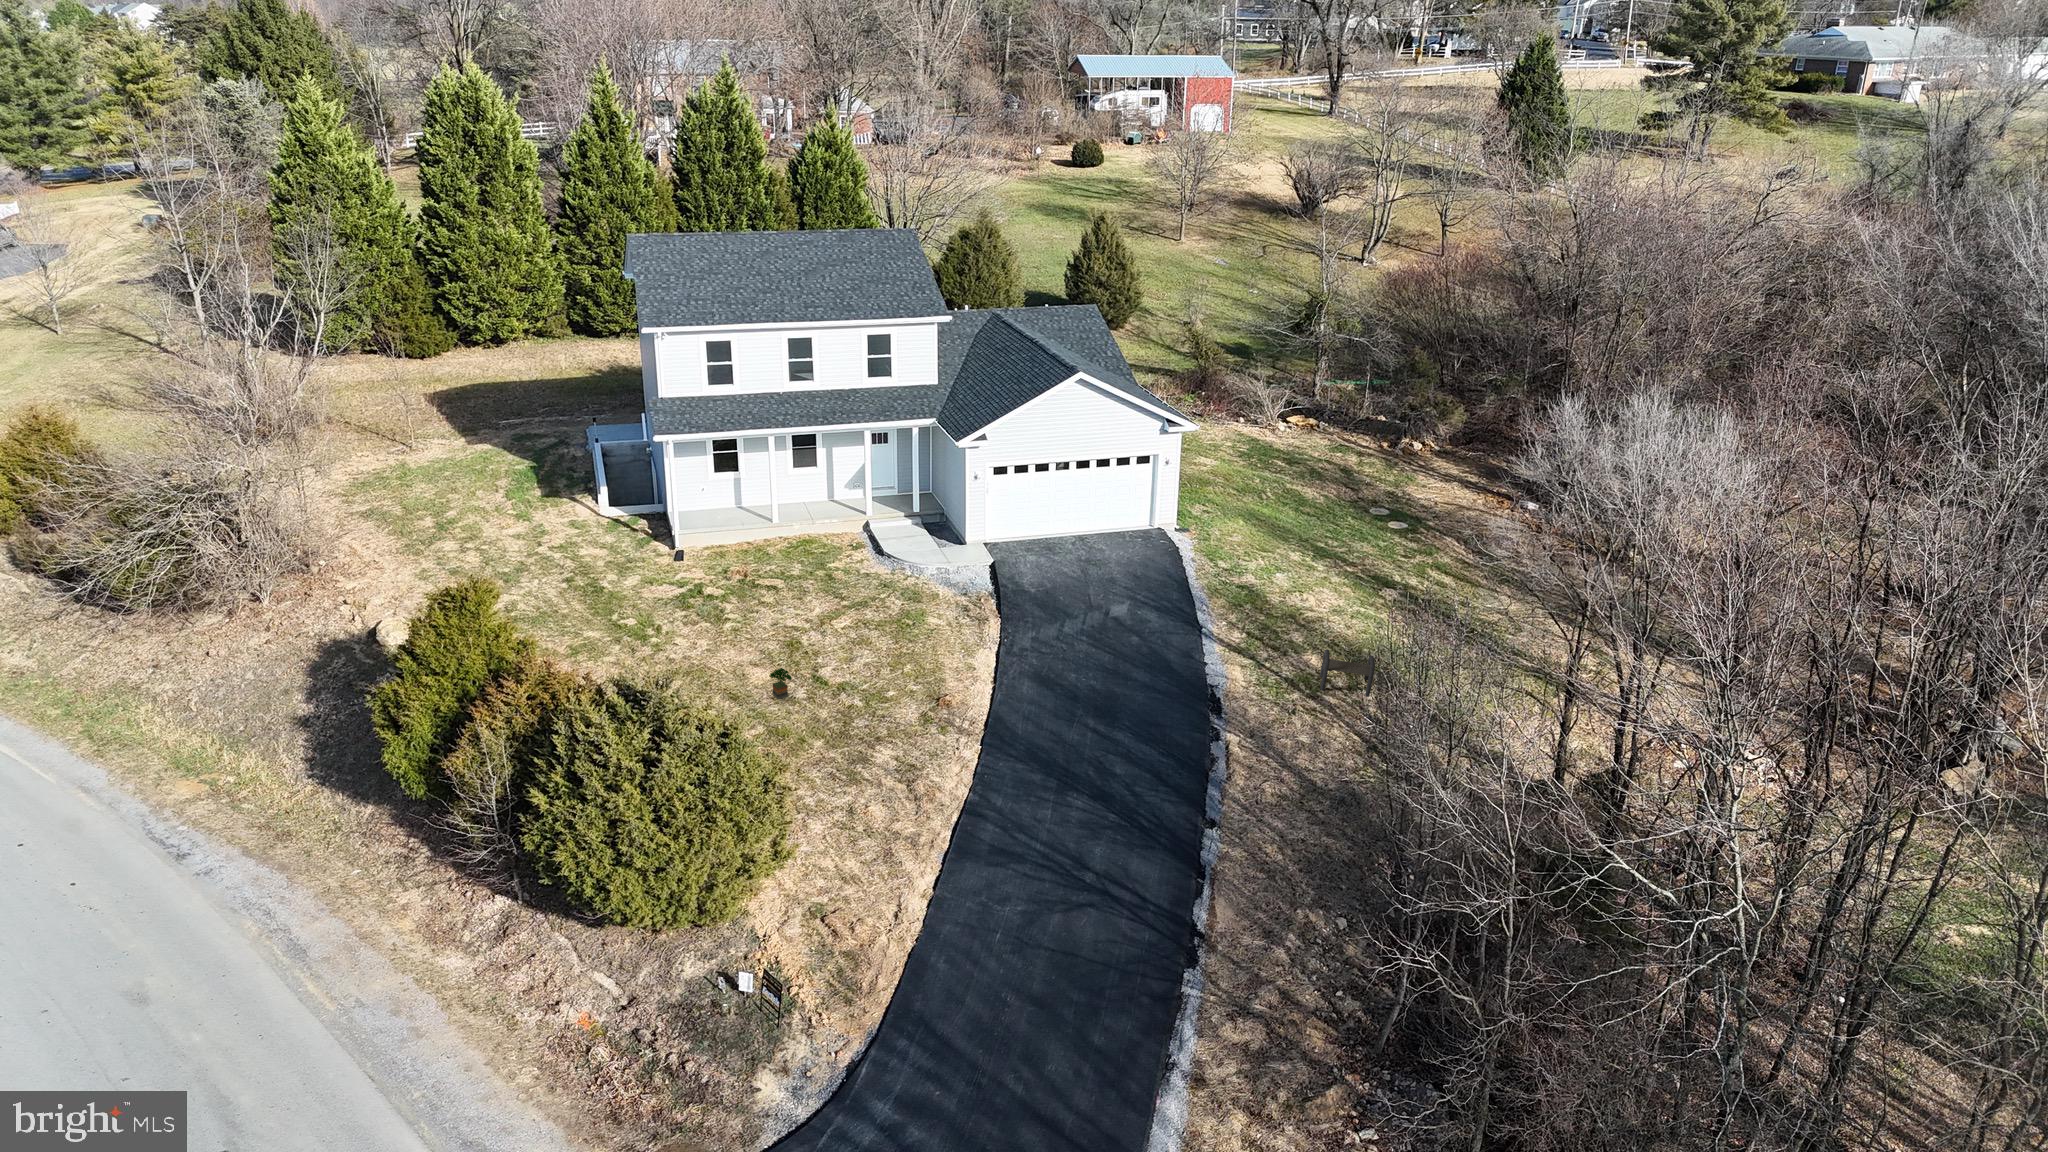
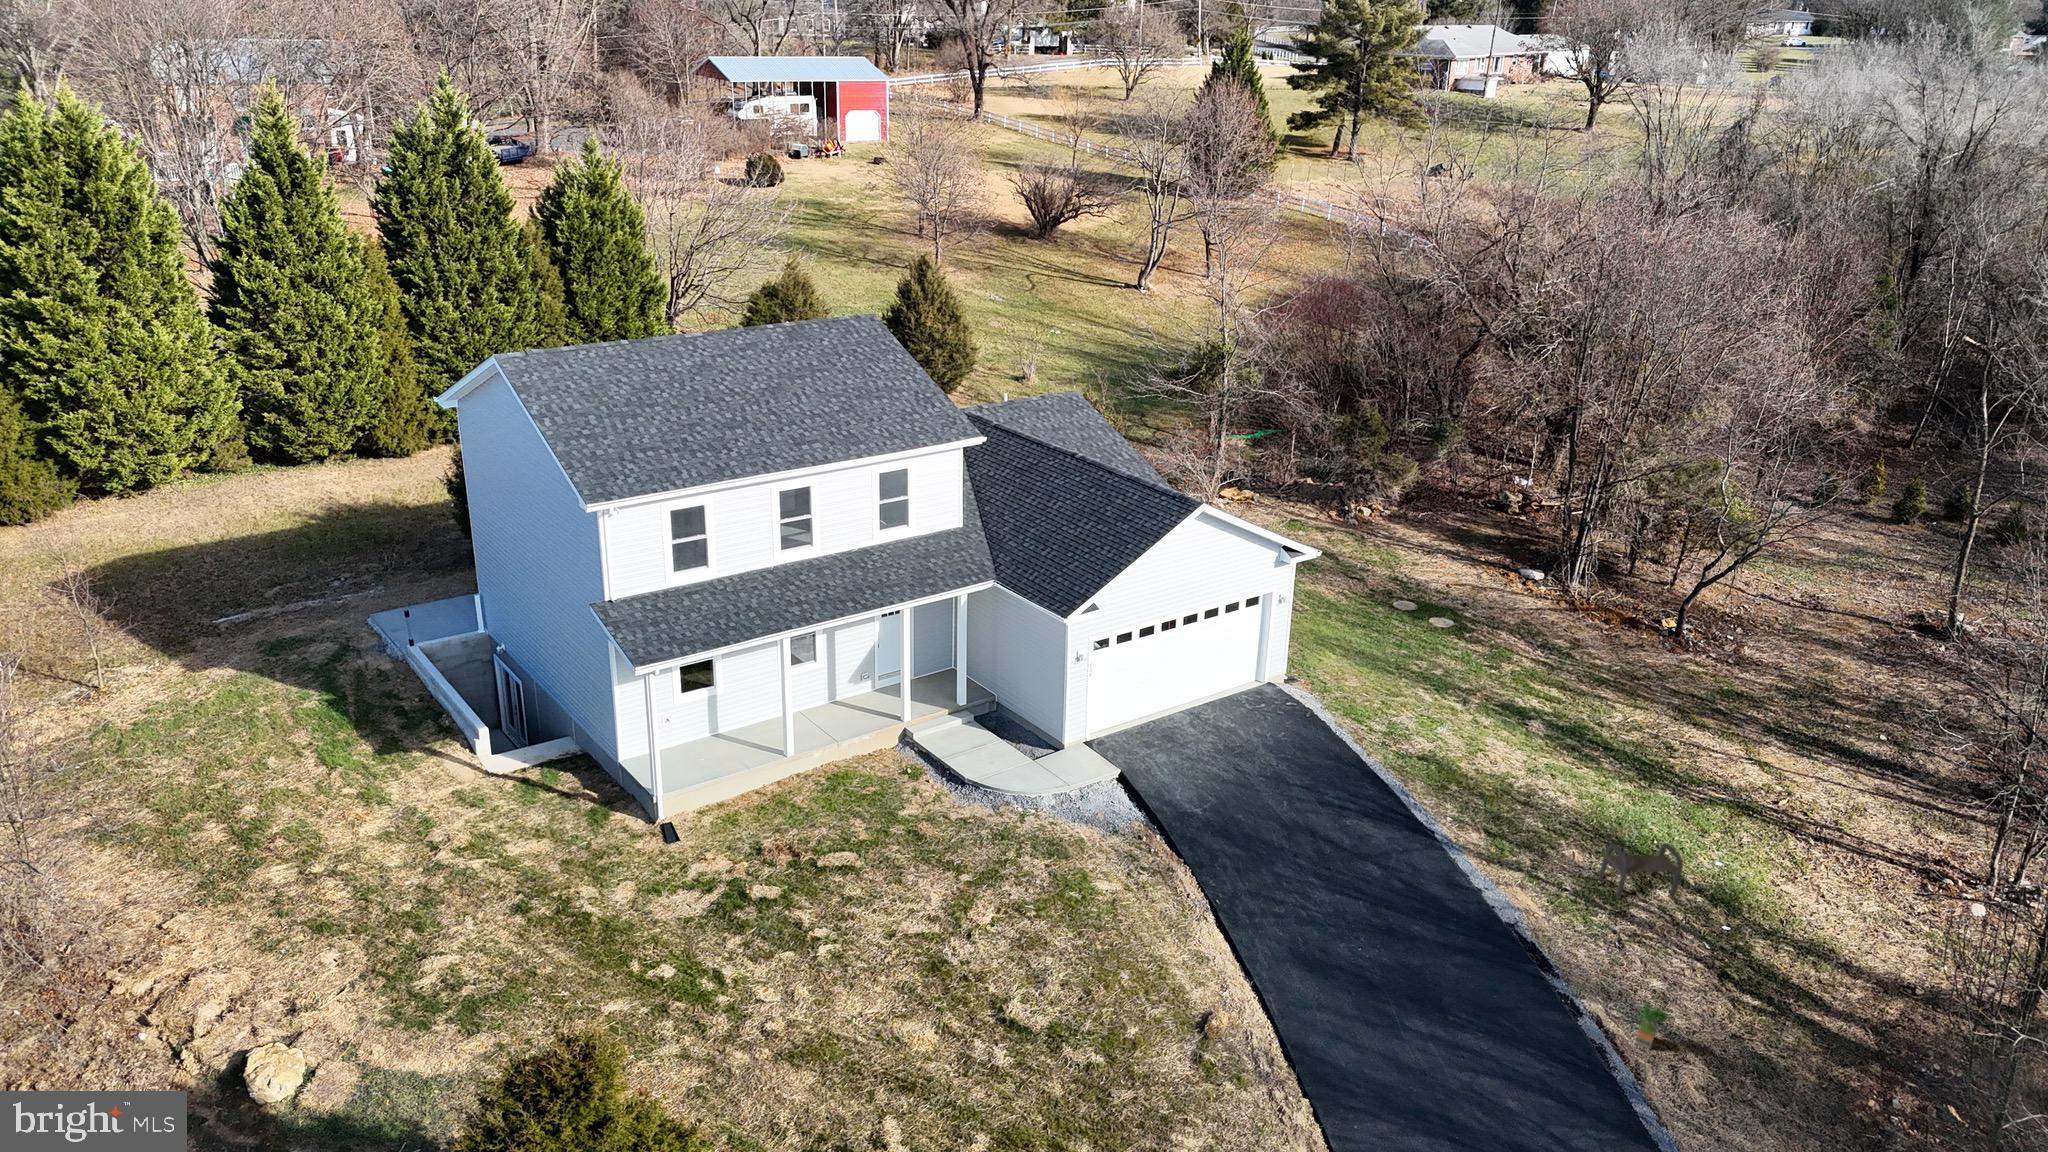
potted tree: present [770,668,792,699] -> present [1635,1004,1668,1049]

